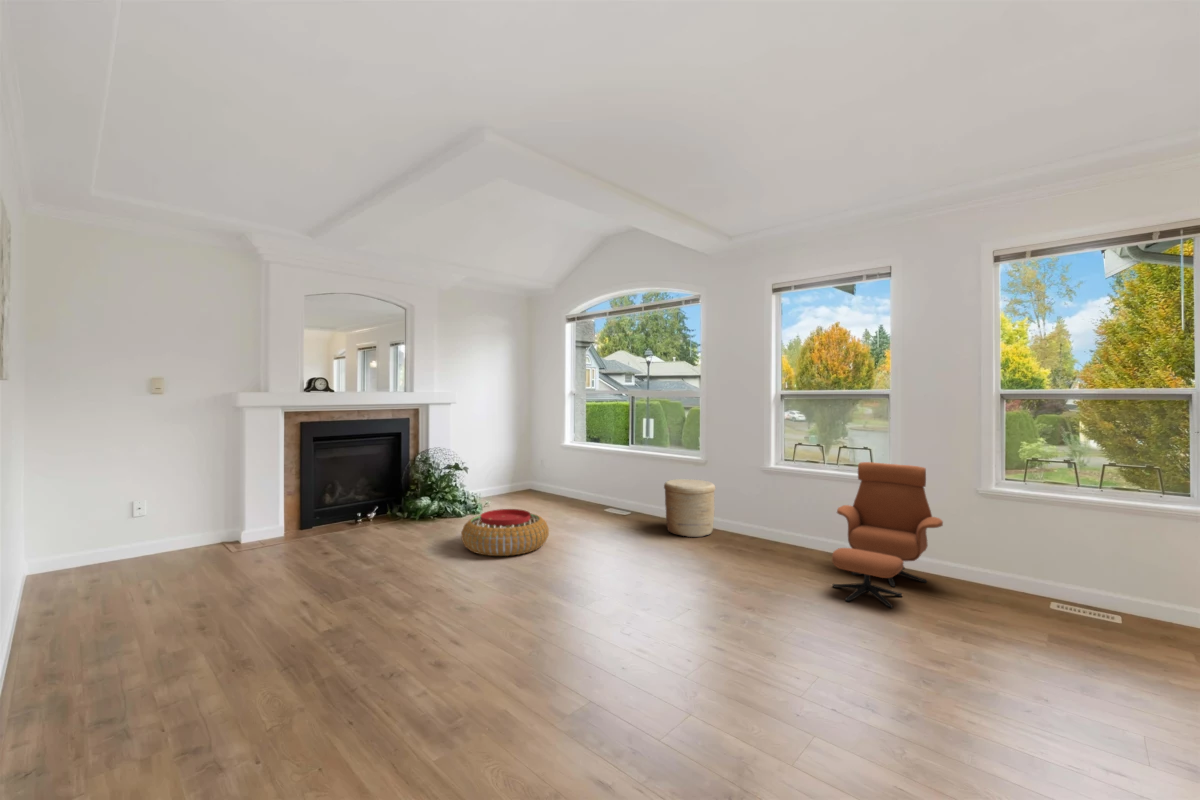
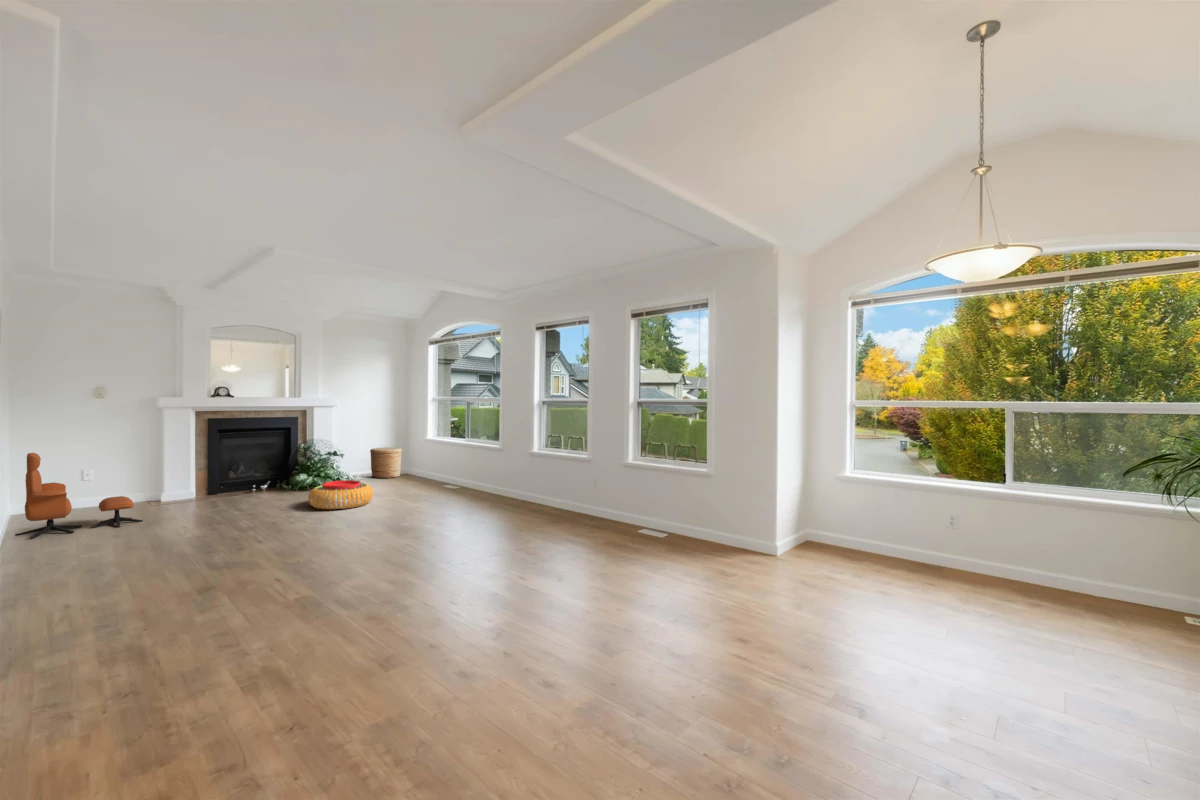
lounge chair: present [832,462,943,607] -> present [15,453,143,539]
woven basket: present [664,479,715,537] -> present [370,447,402,478]

